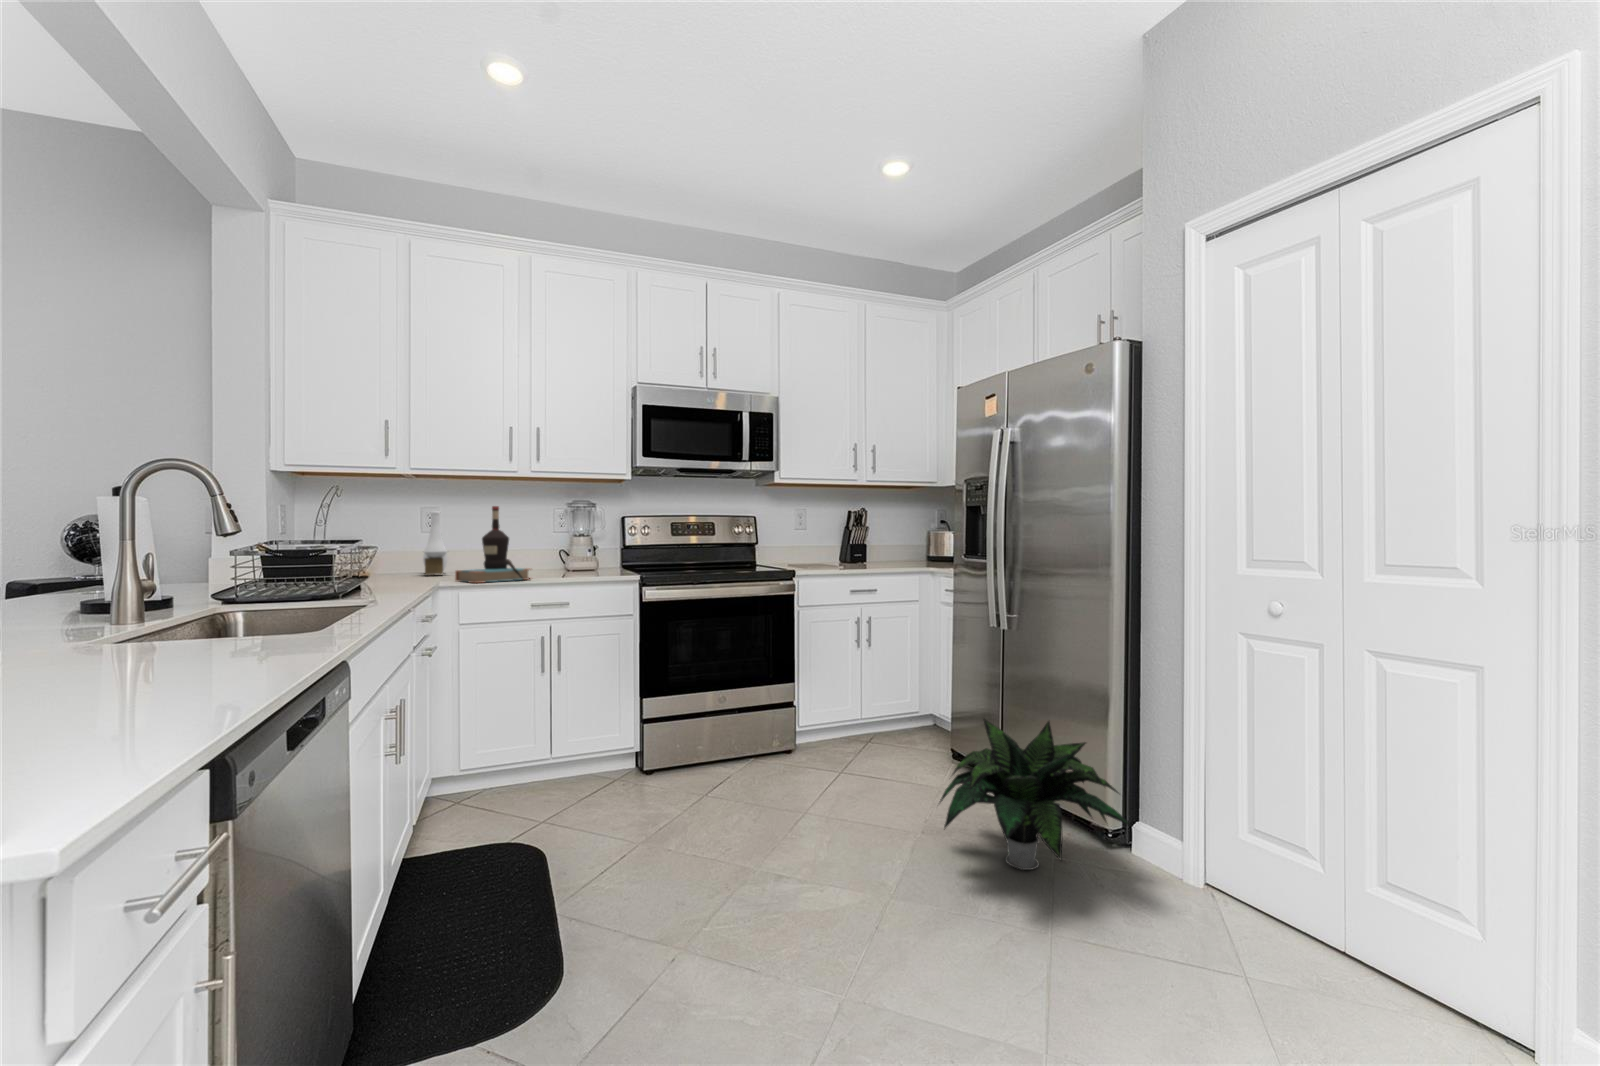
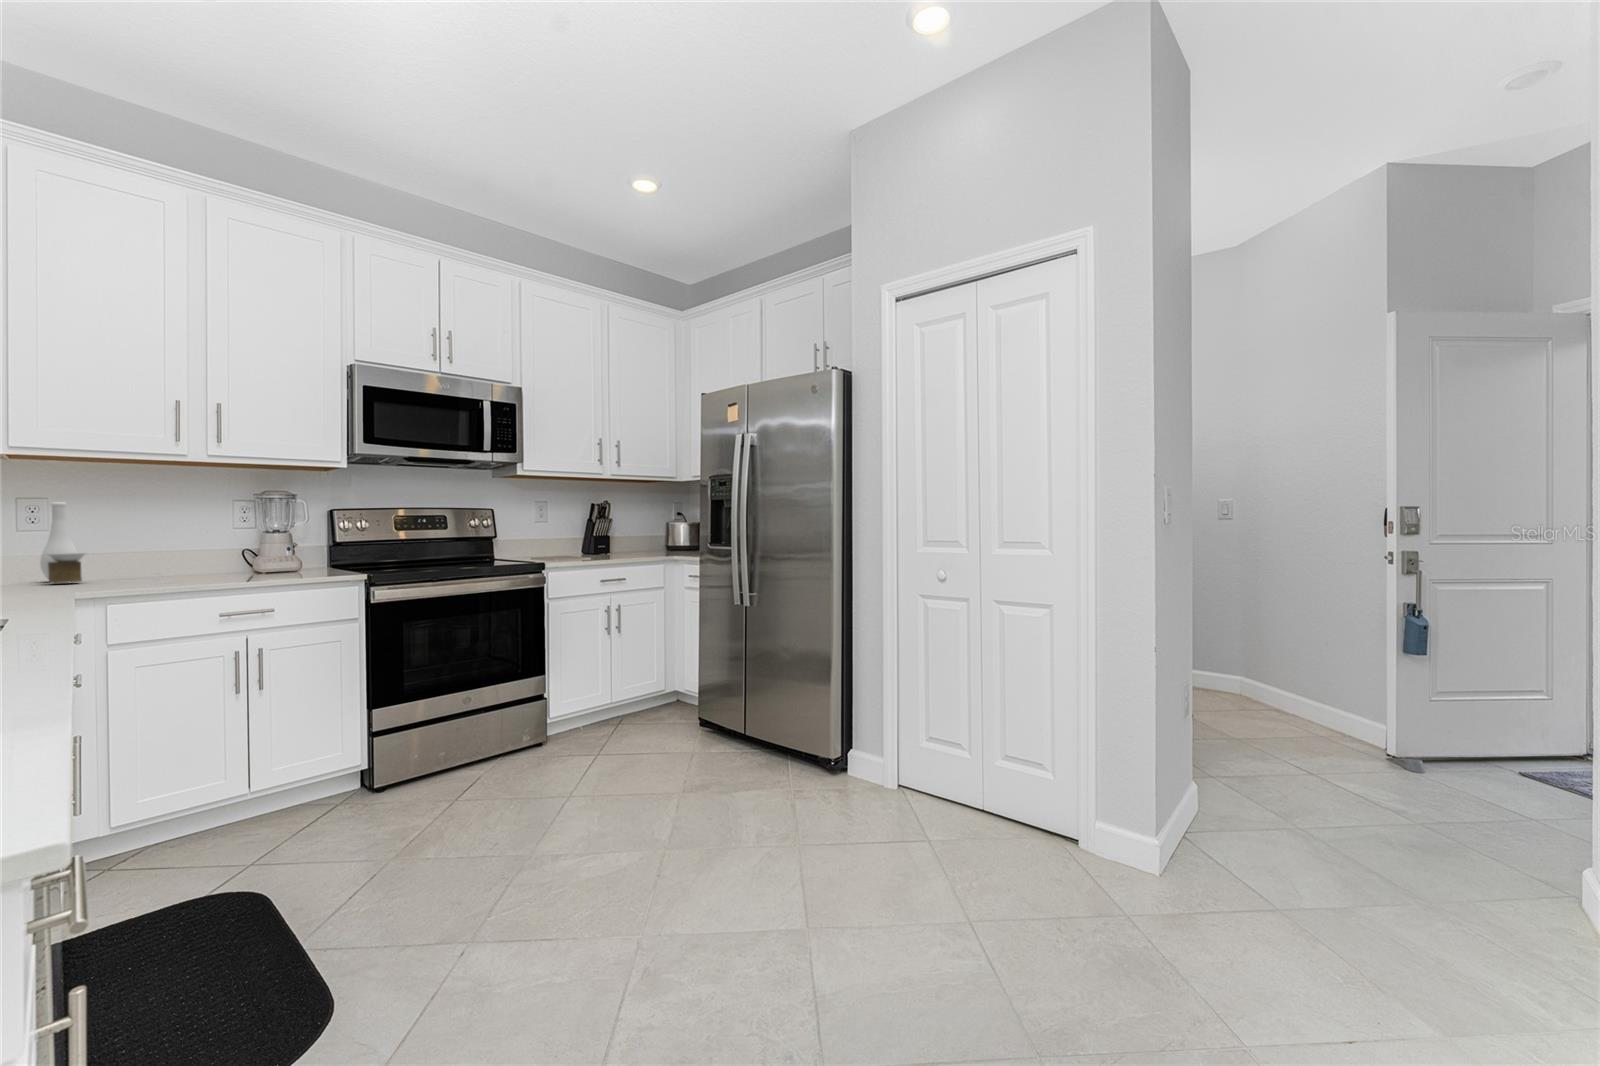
bottle: present [455,506,529,583] -> none [116,497,229,589]
potted plant: present [940,719,1133,870] -> none [697,676,852,801]

